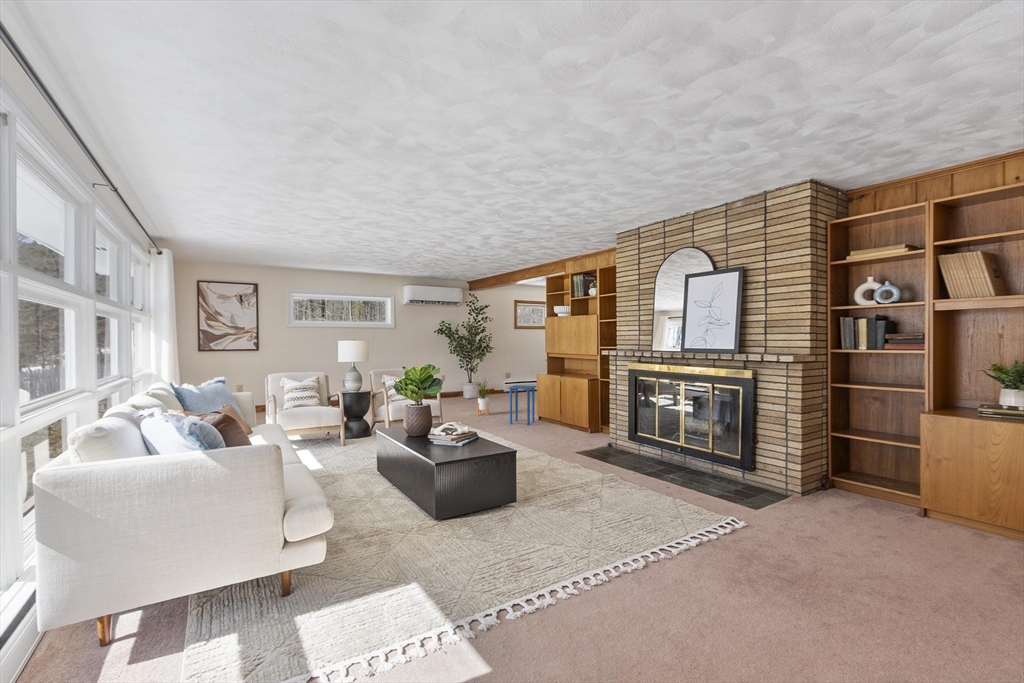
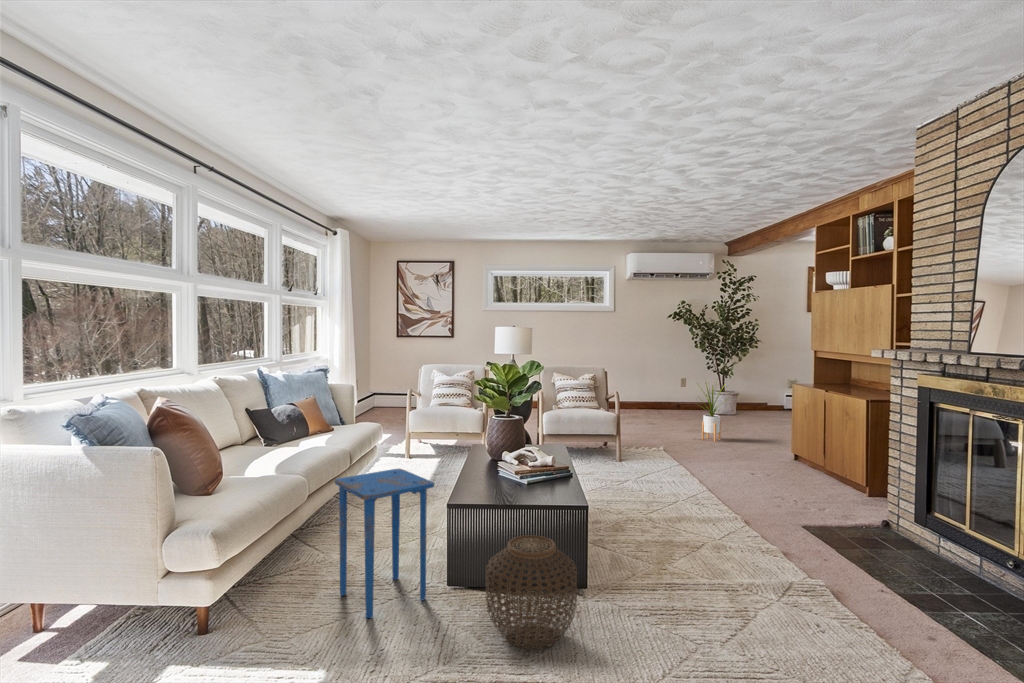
side table: present [508,385,536,425] -> present [335,468,434,618]
woven basket: none [476,468,530,533] -> present [486,535,577,649]

